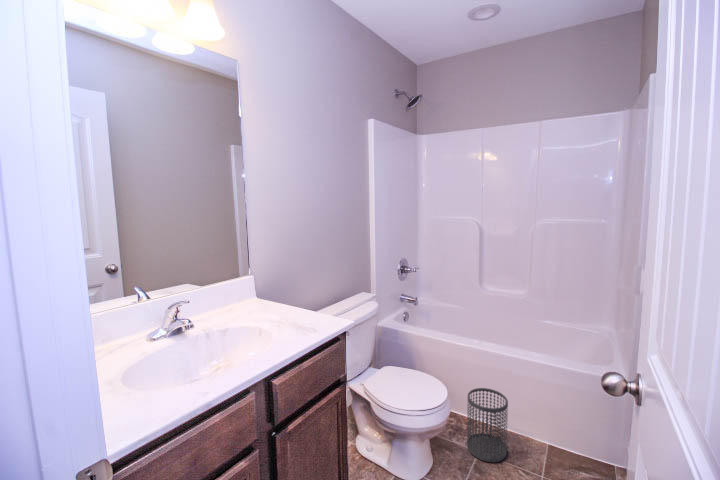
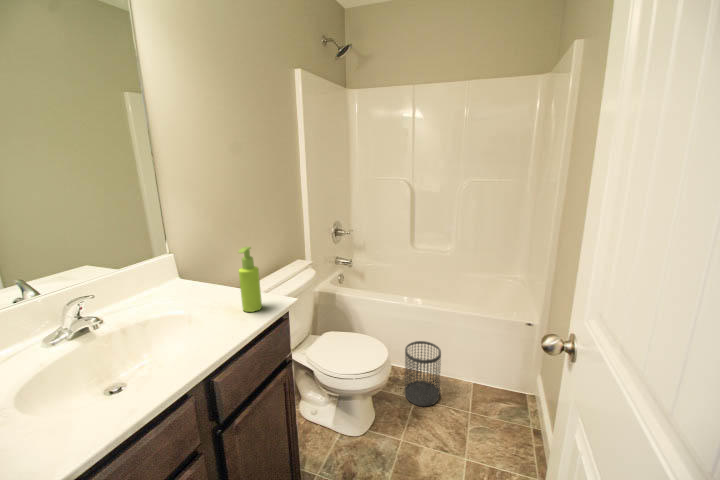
soap dispenser: none [303,271,320,329] -> present [238,247,262,312]

